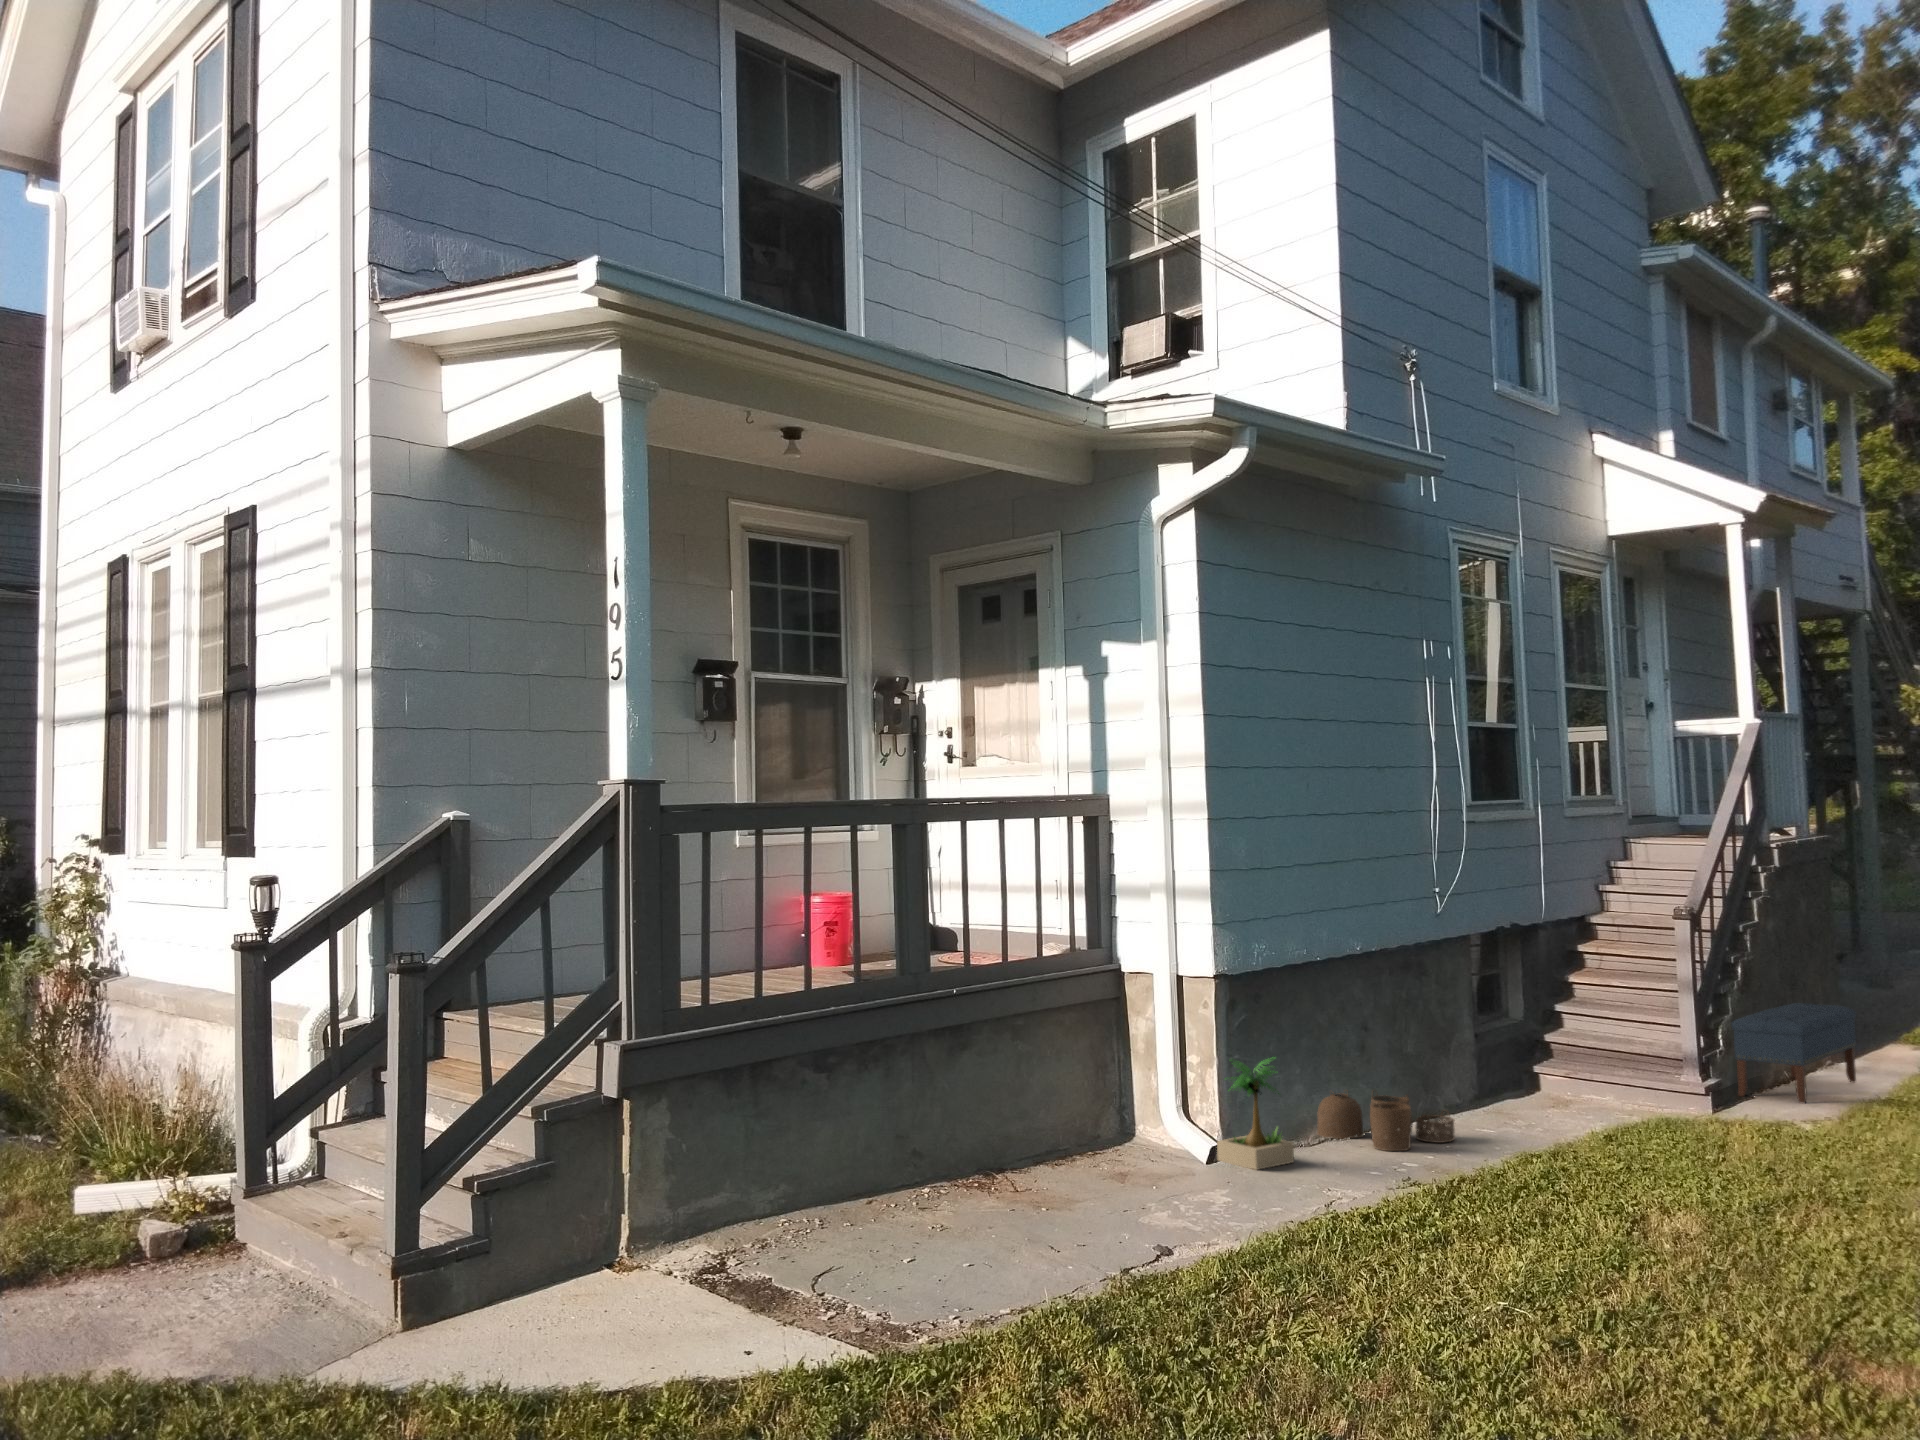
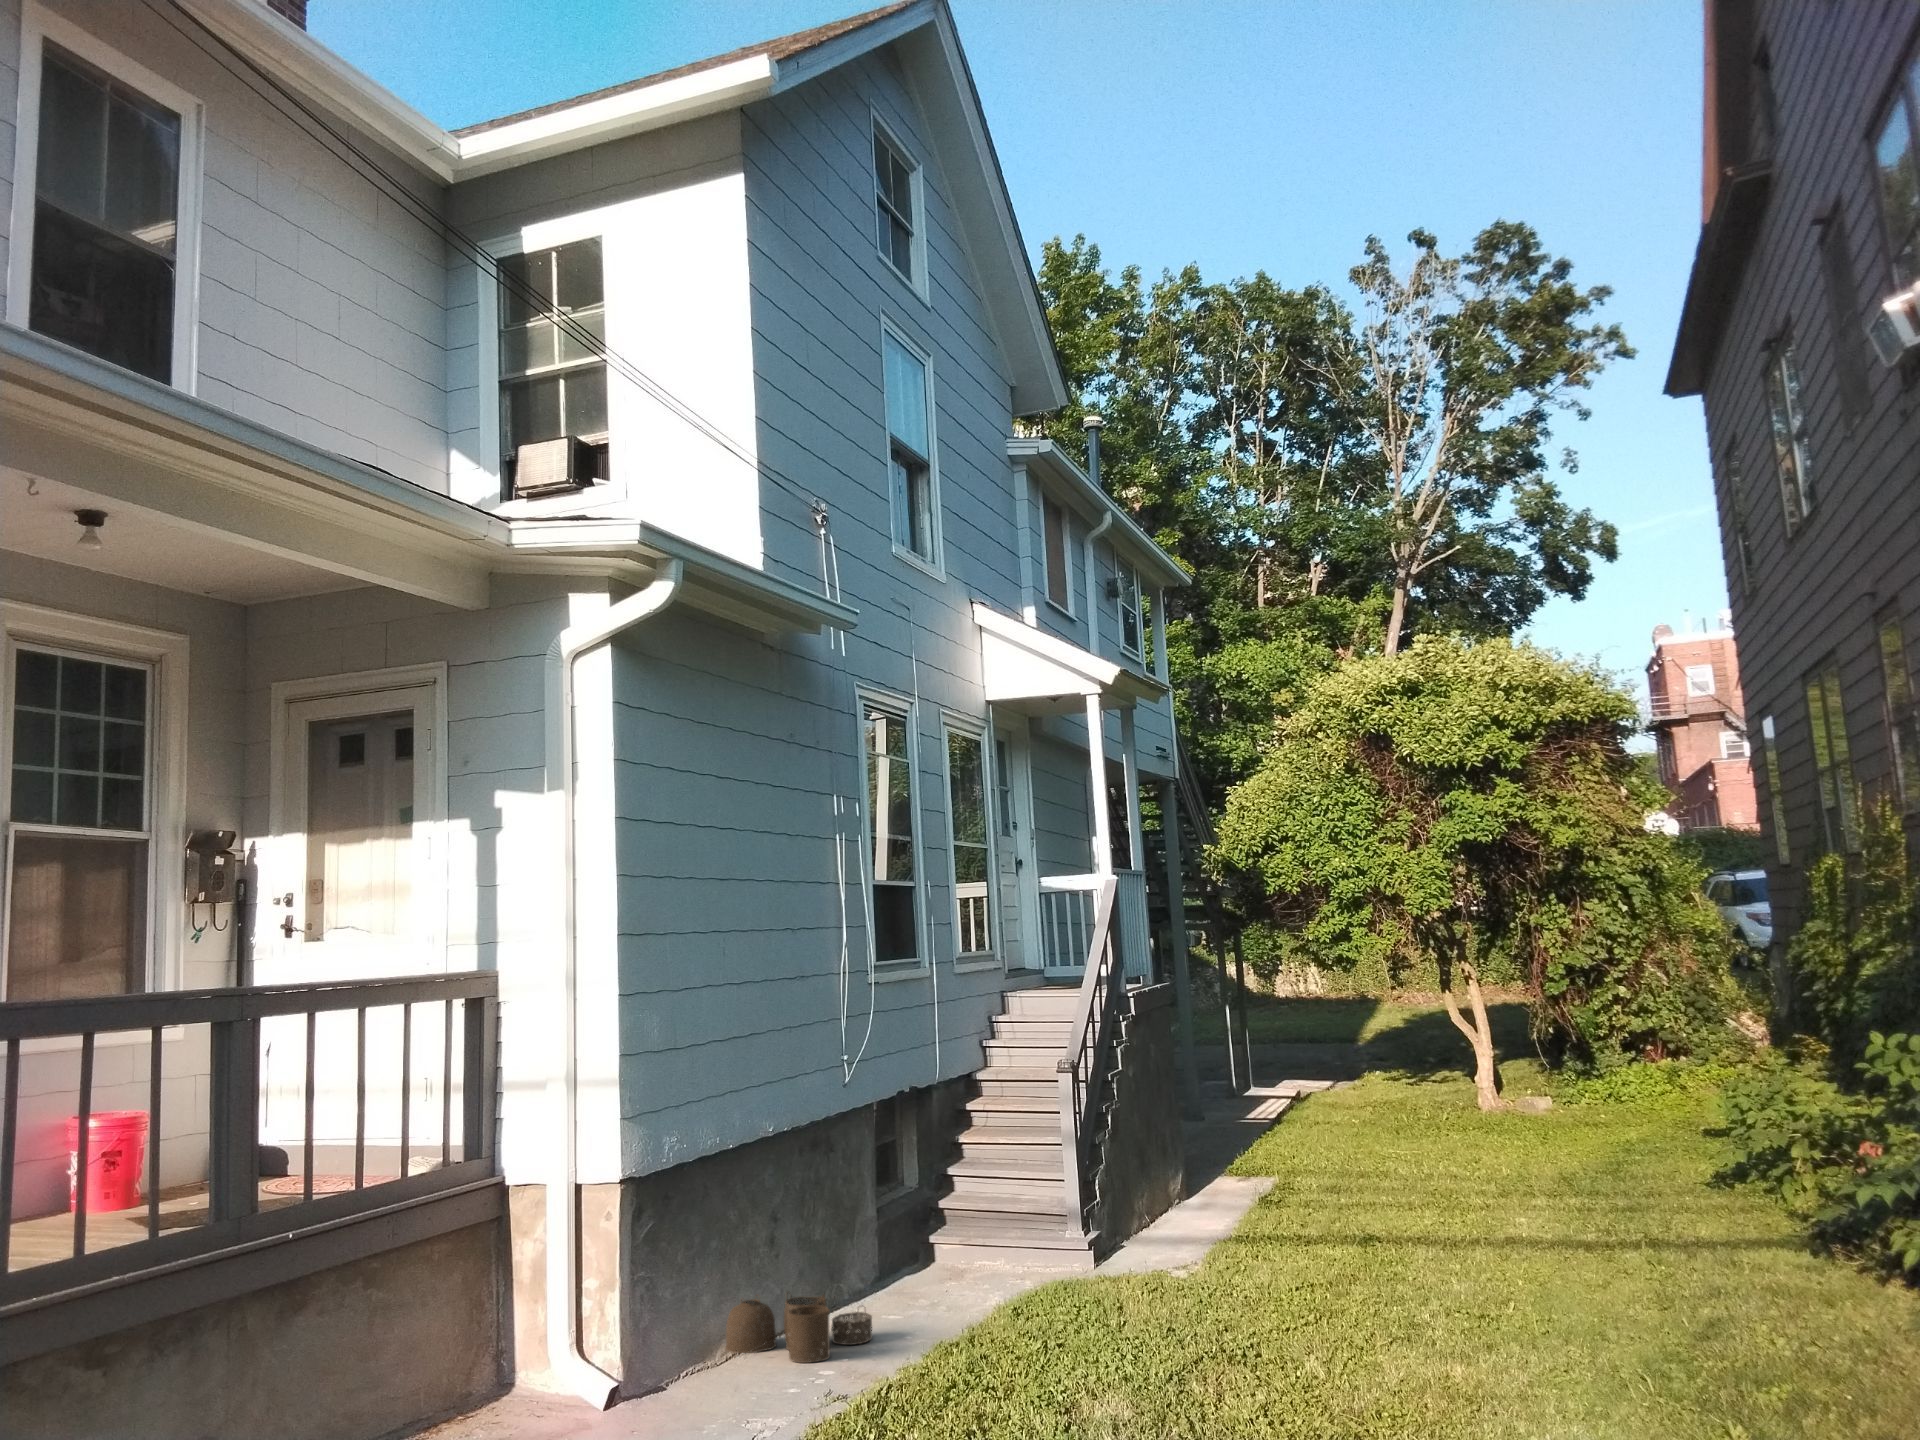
bench: present [1731,1003,1856,1104] -> none [1110,1149,1209,1251]
potted plant: present [1217,1058,1294,1170] -> none [620,1270,708,1412]

